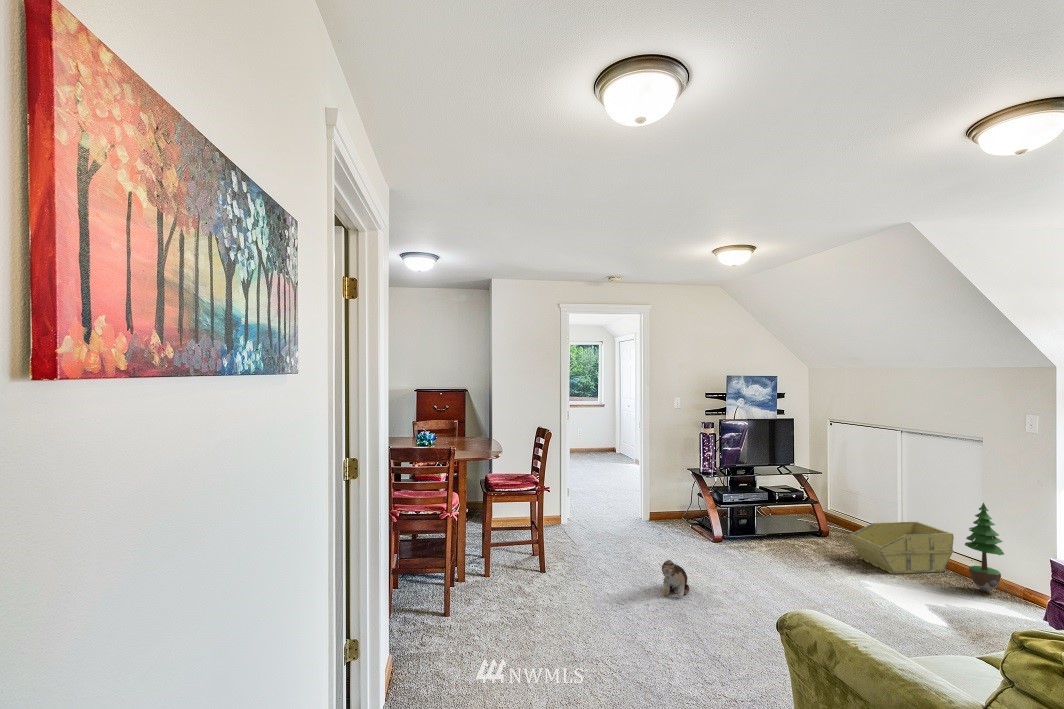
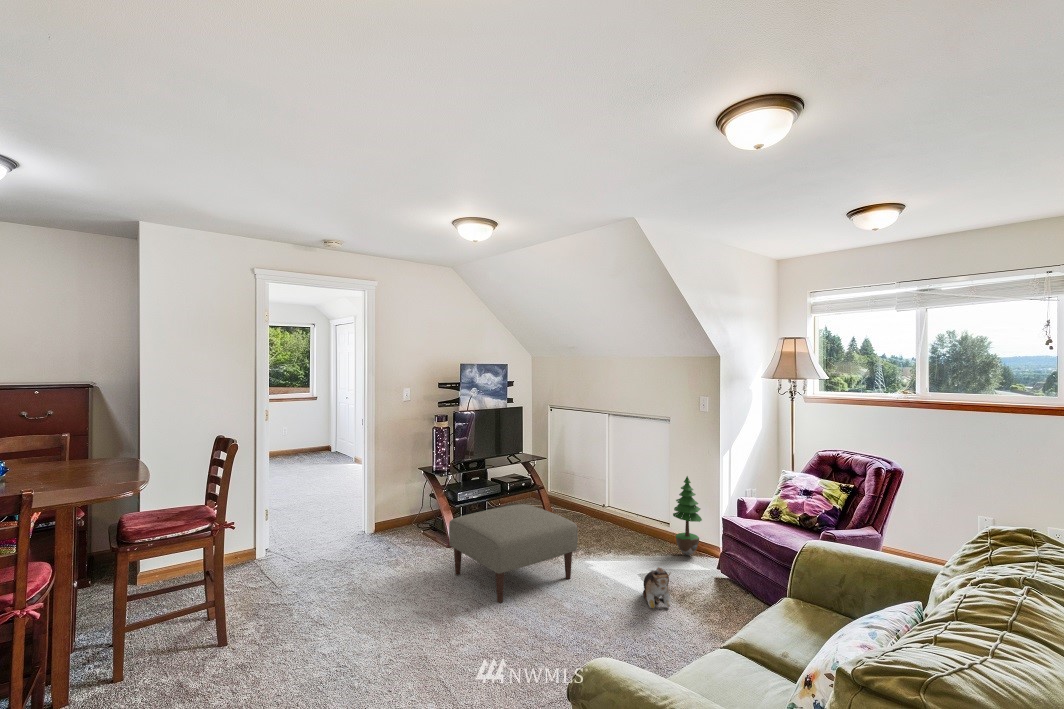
ottoman: none [711,510,838,588] -> present [449,504,578,603]
storage bin: present [849,522,954,574] -> none [578,497,659,553]
plush toy: present [660,560,690,597] -> present [643,568,671,609]

